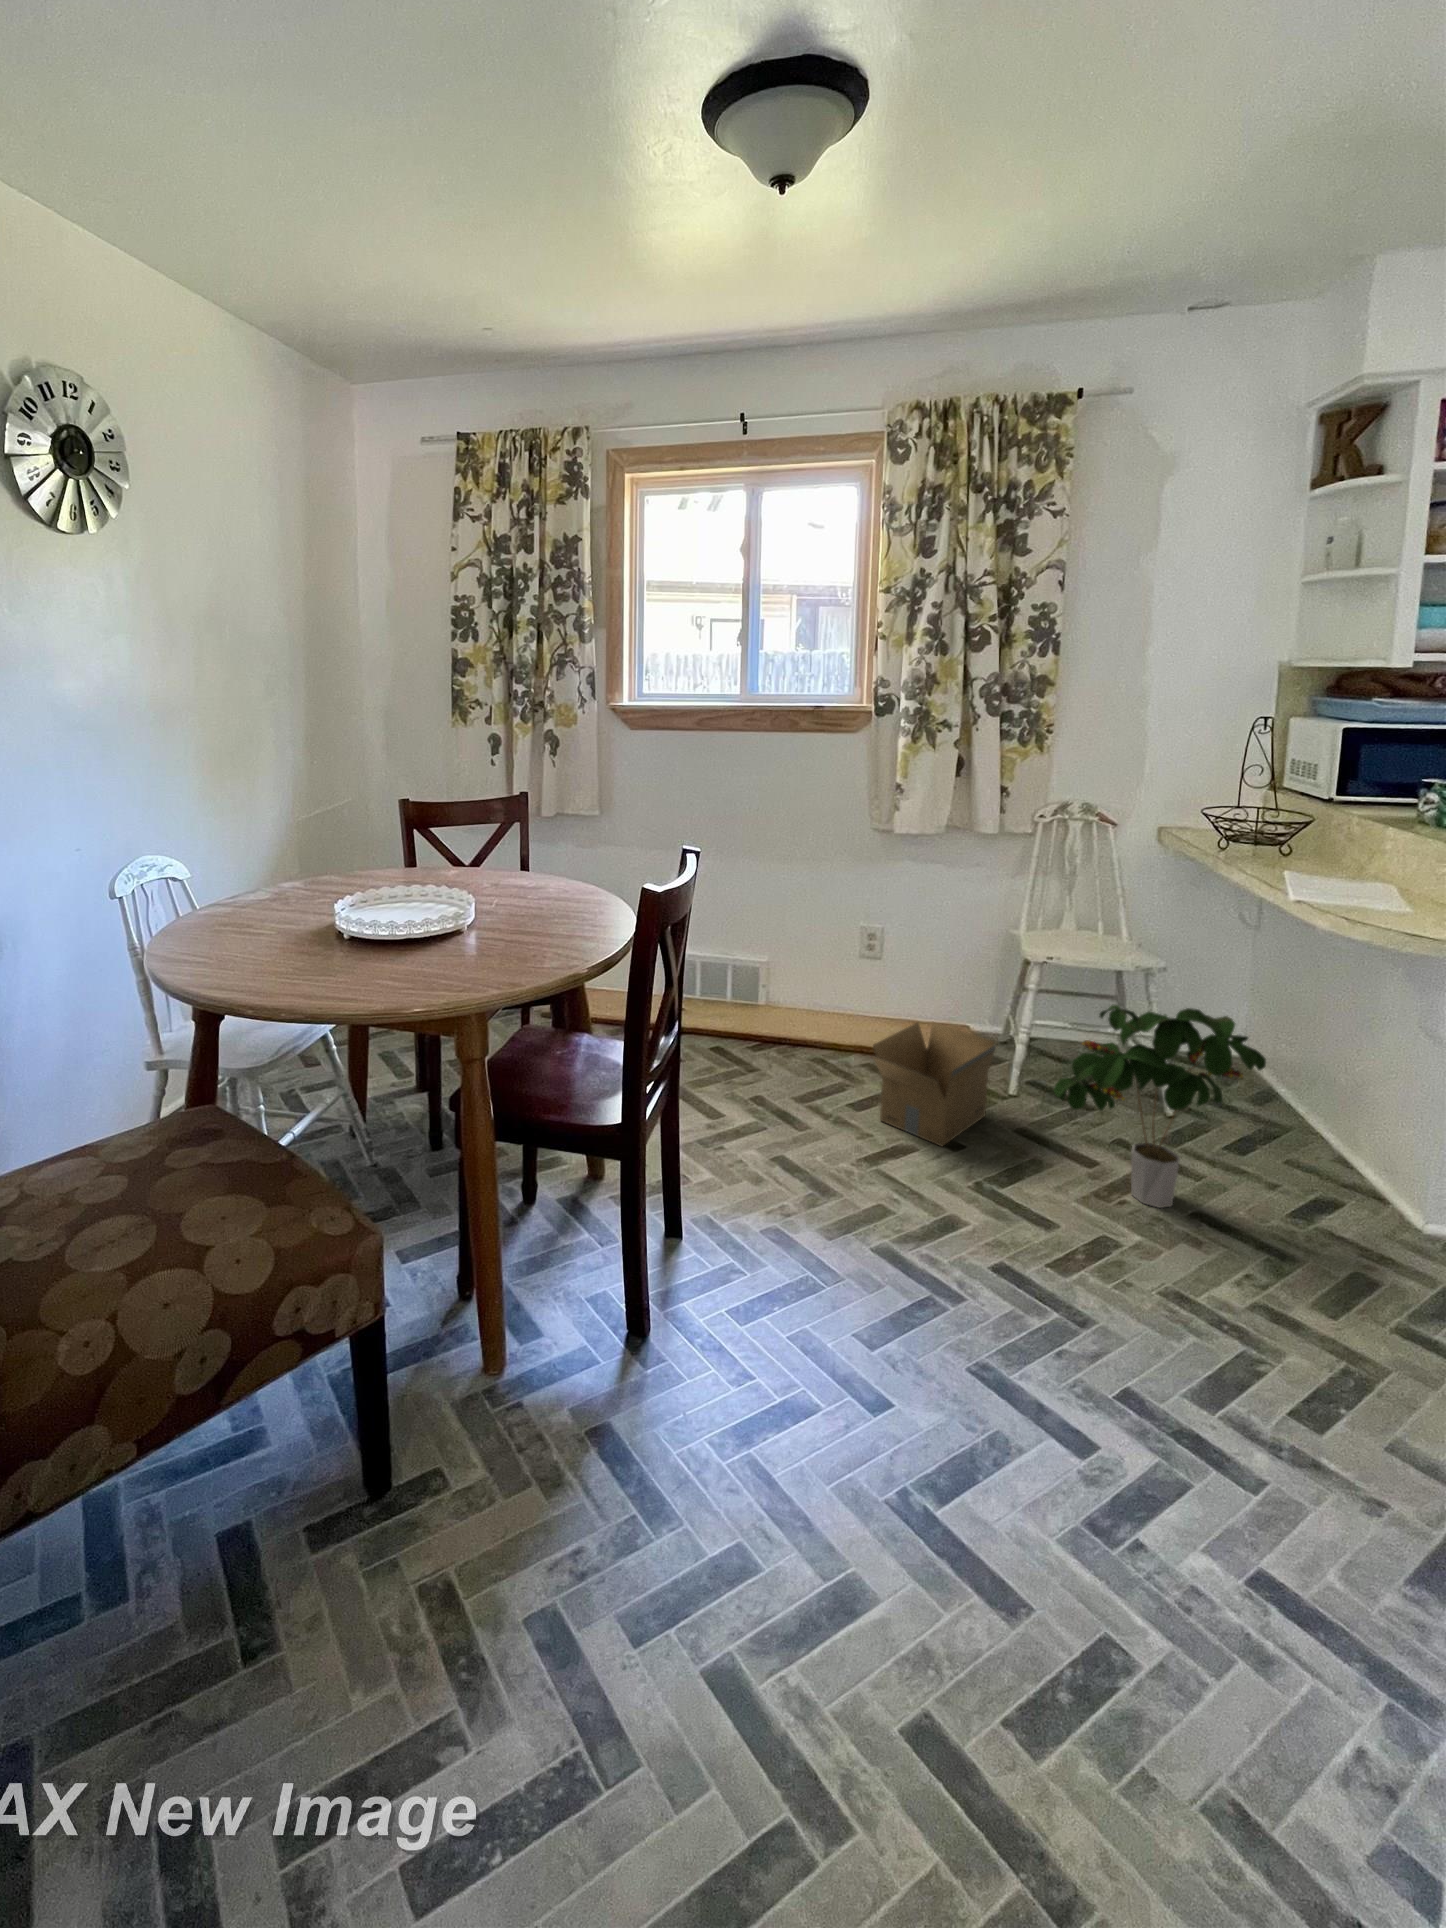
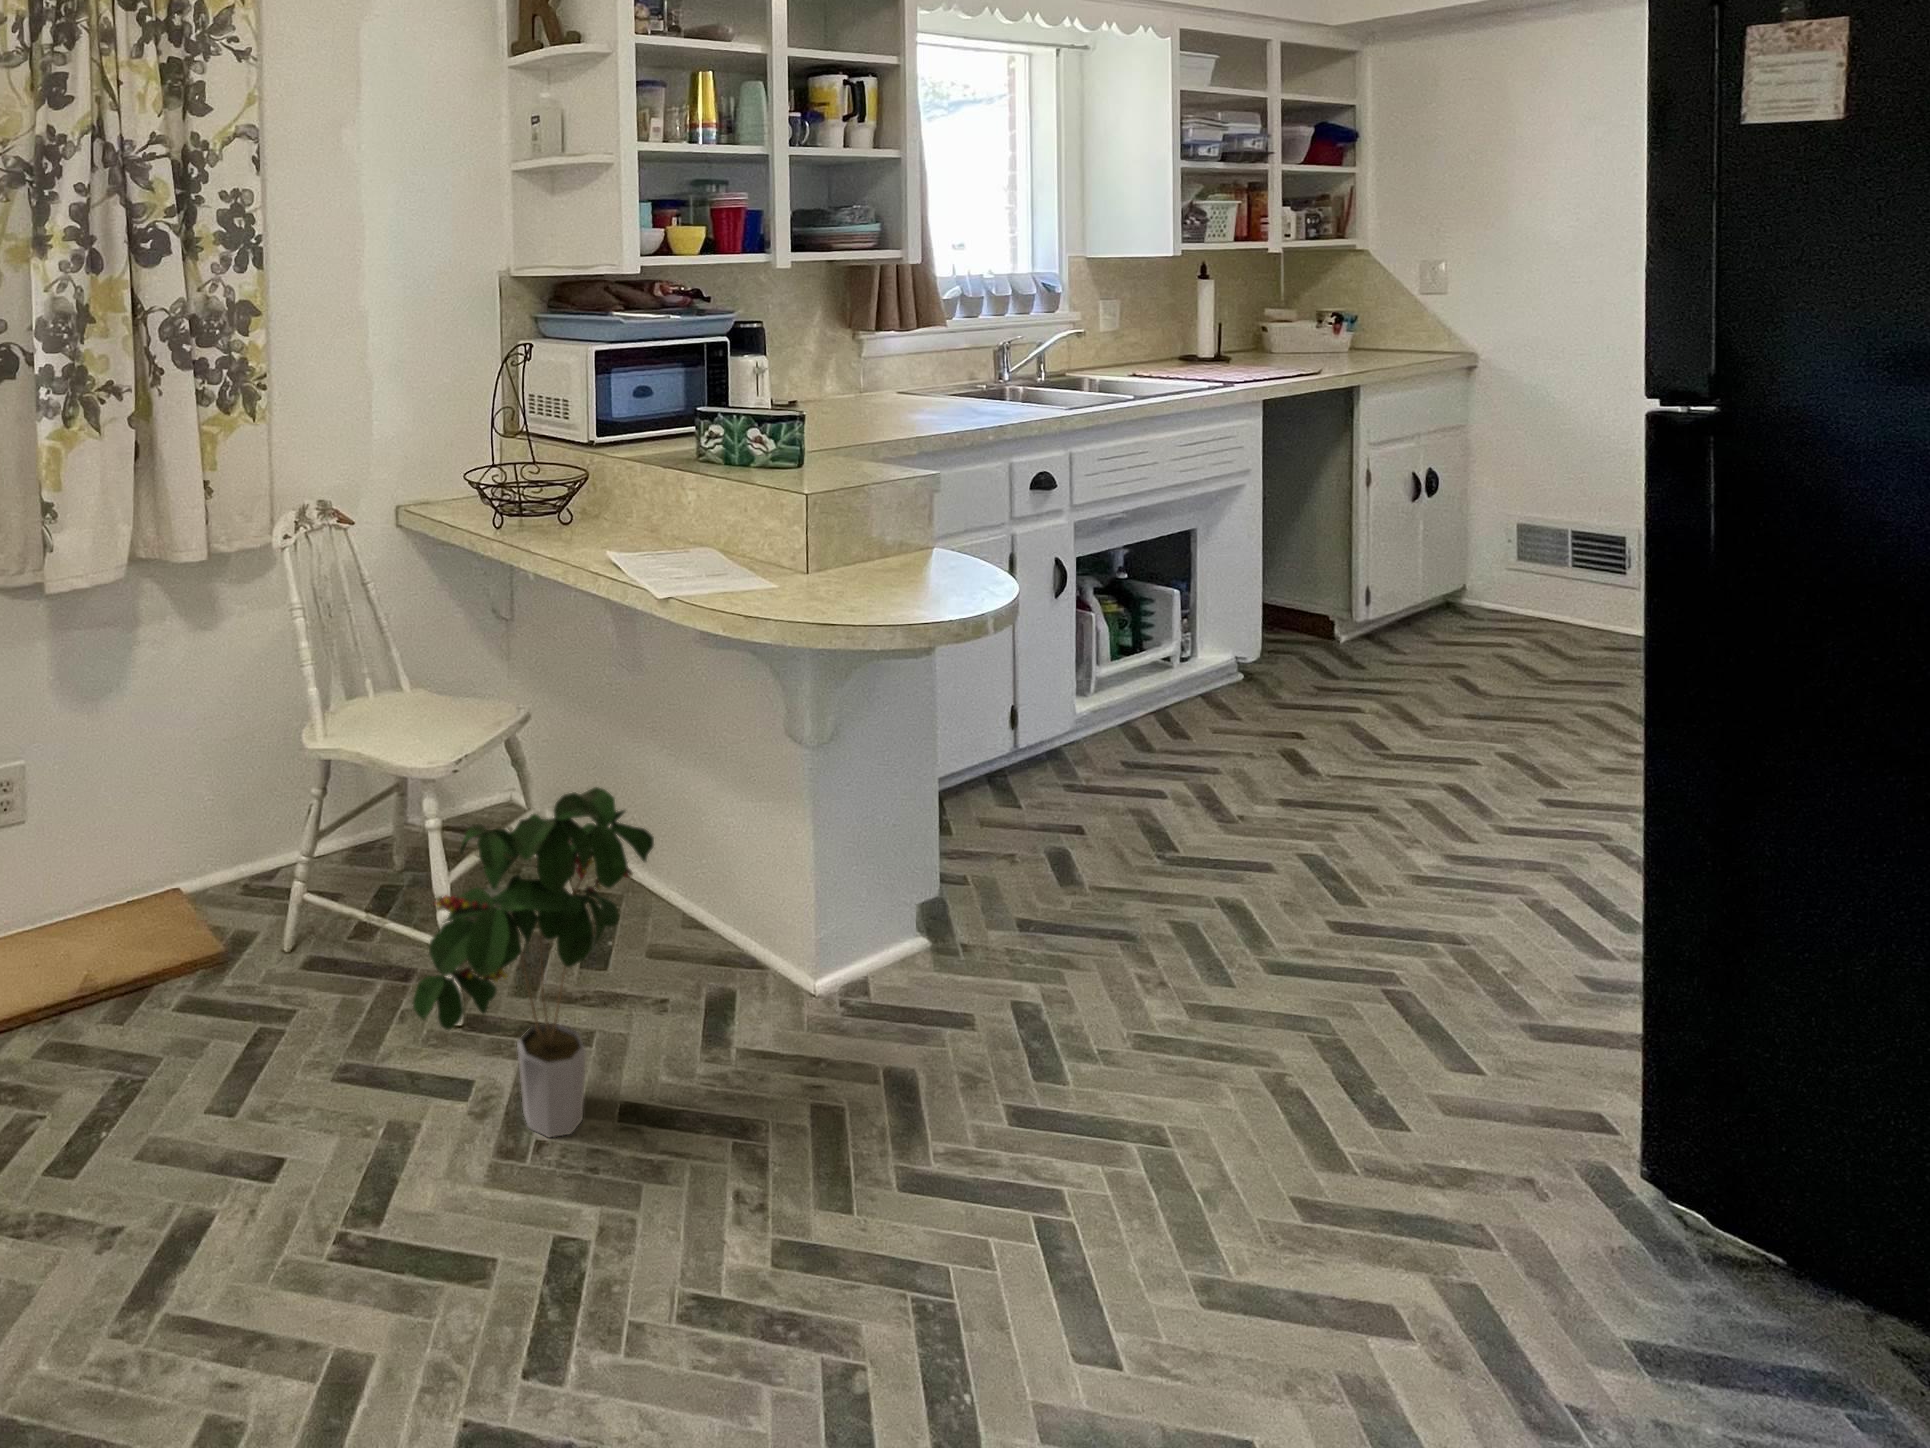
cardboard box: present [873,1022,996,1146] -> none [80,930,282,1190]

